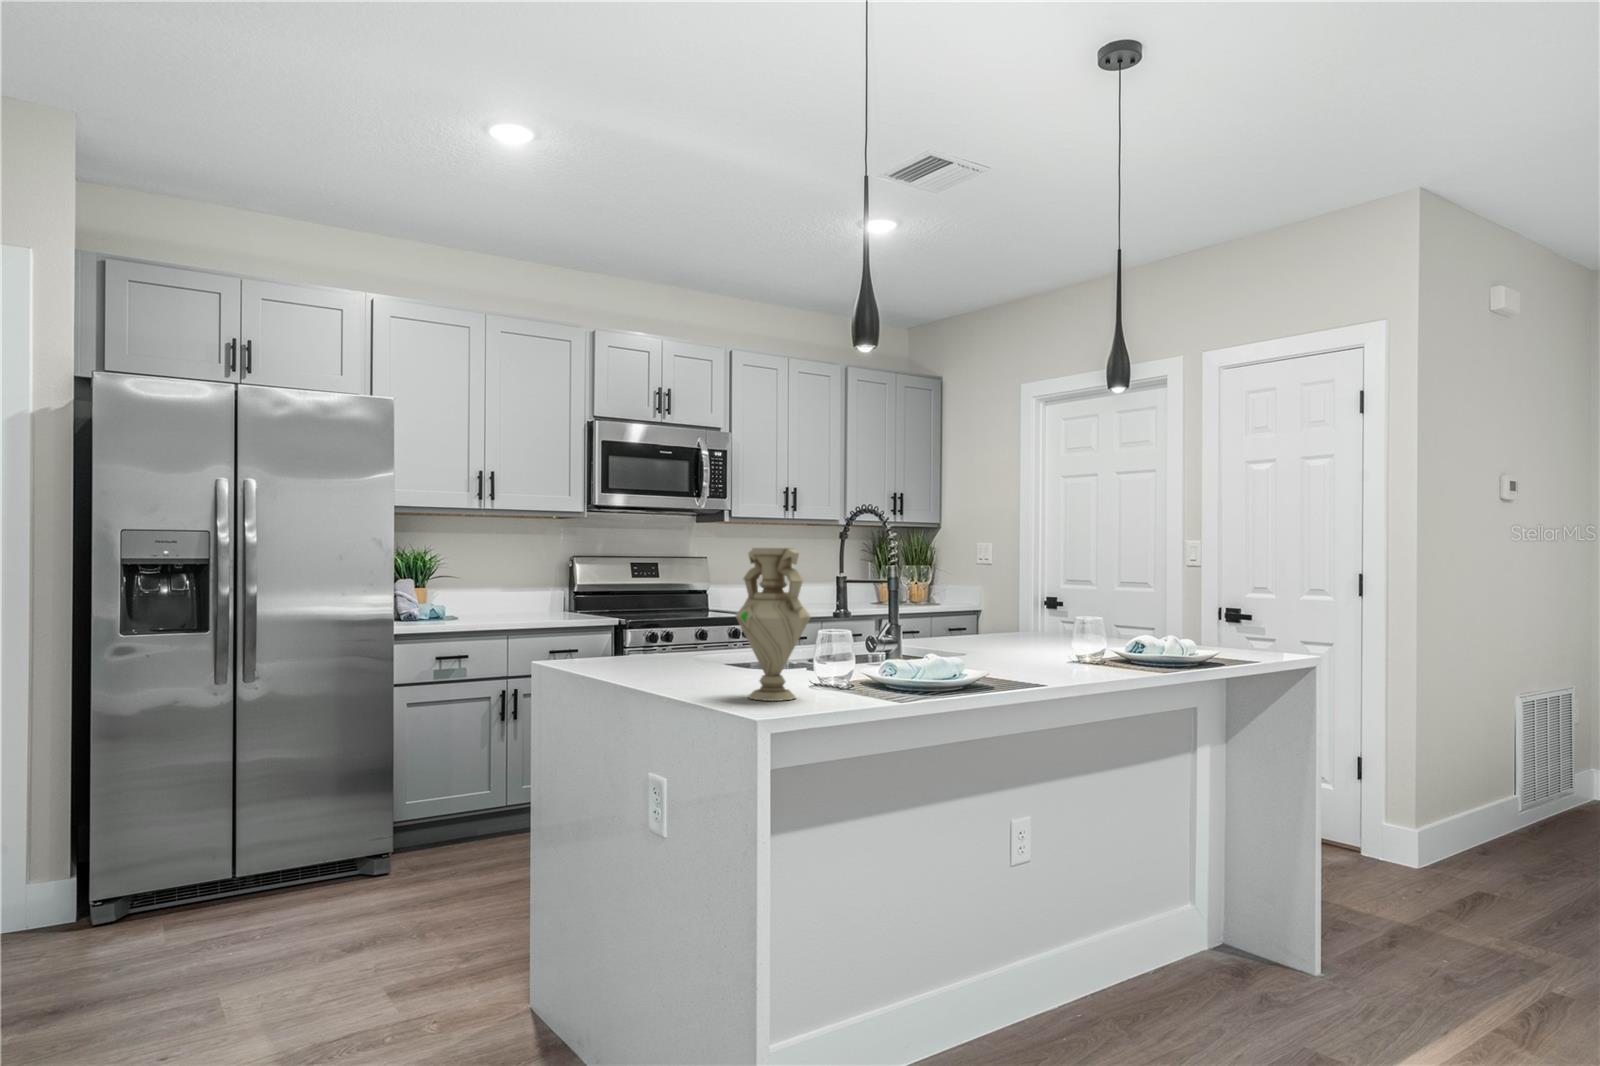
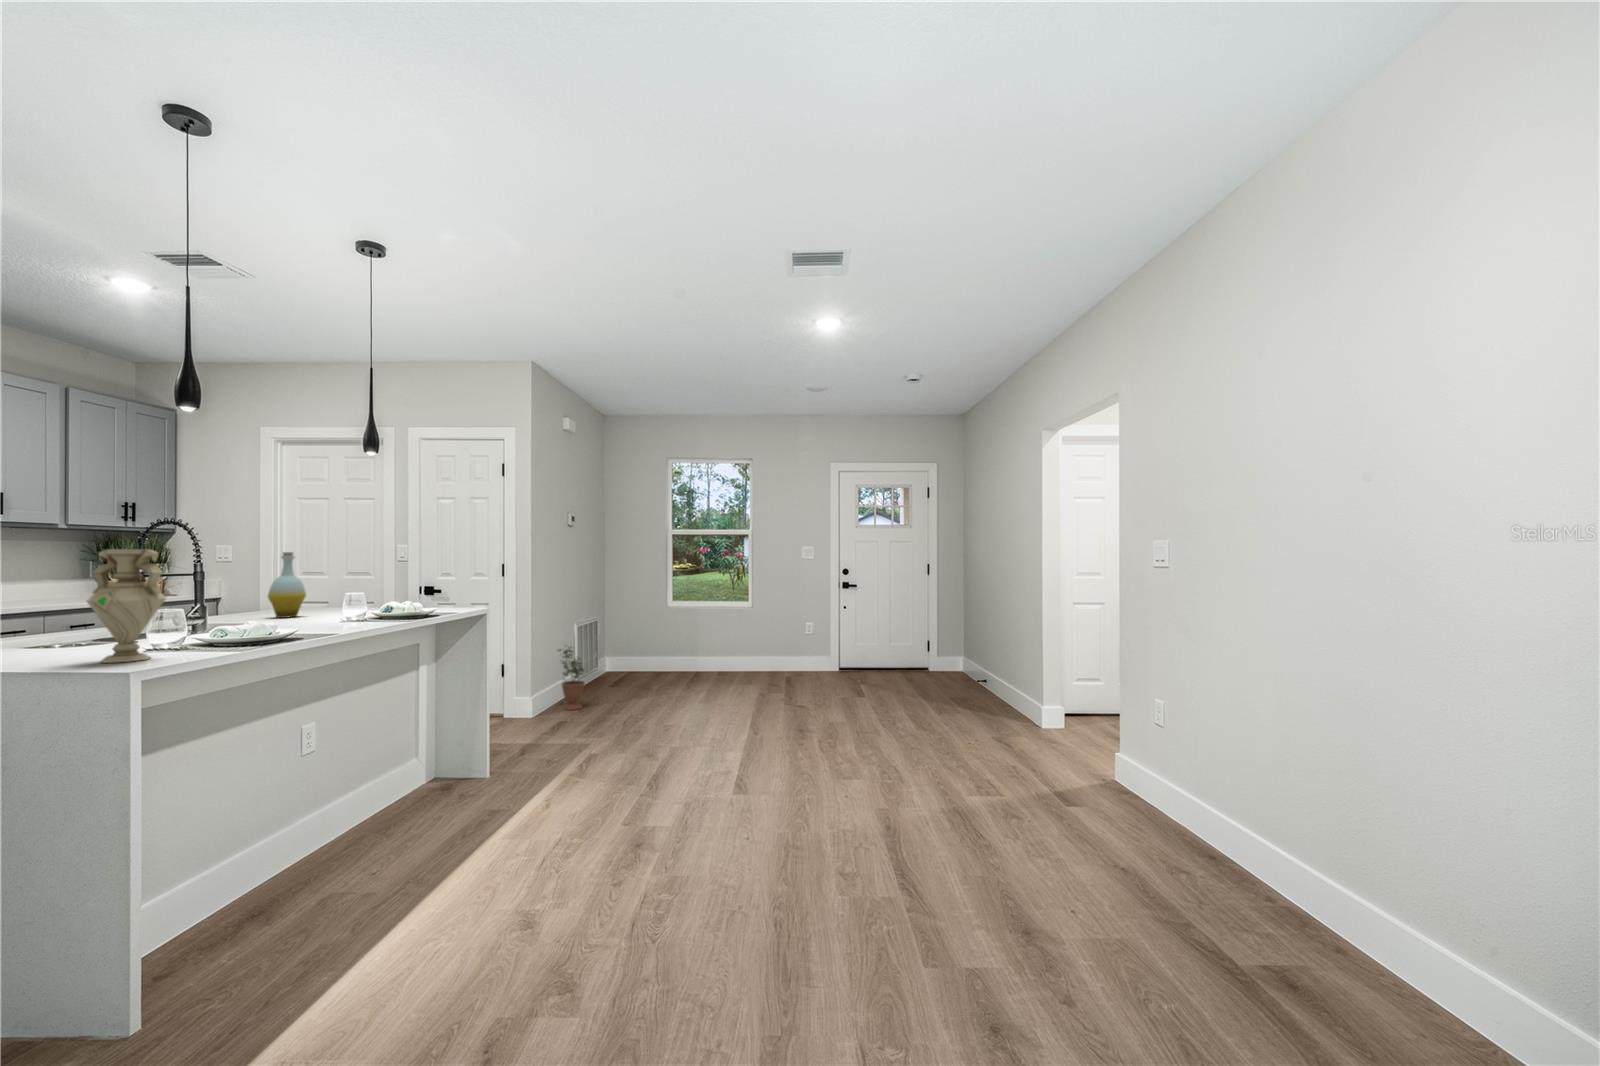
bottle: none [987,552,1034,648] -> present [268,552,306,618]
potted plant: none [1472,736,1536,872] -> present [558,647,585,710]

